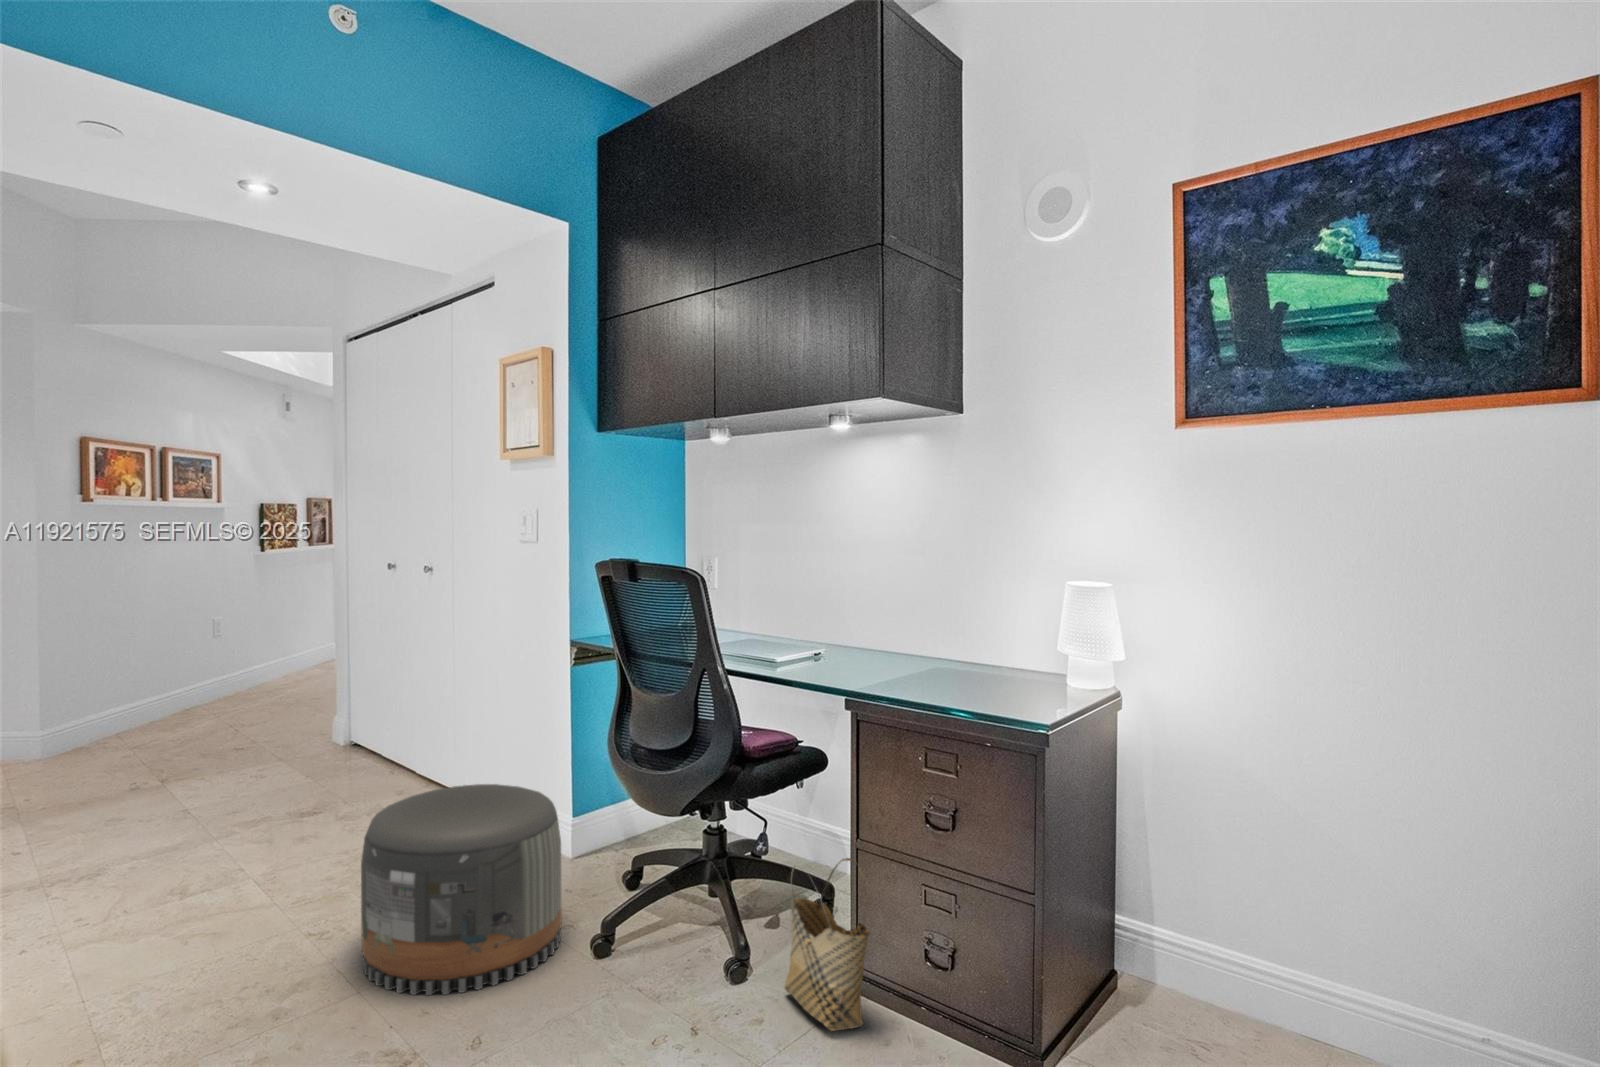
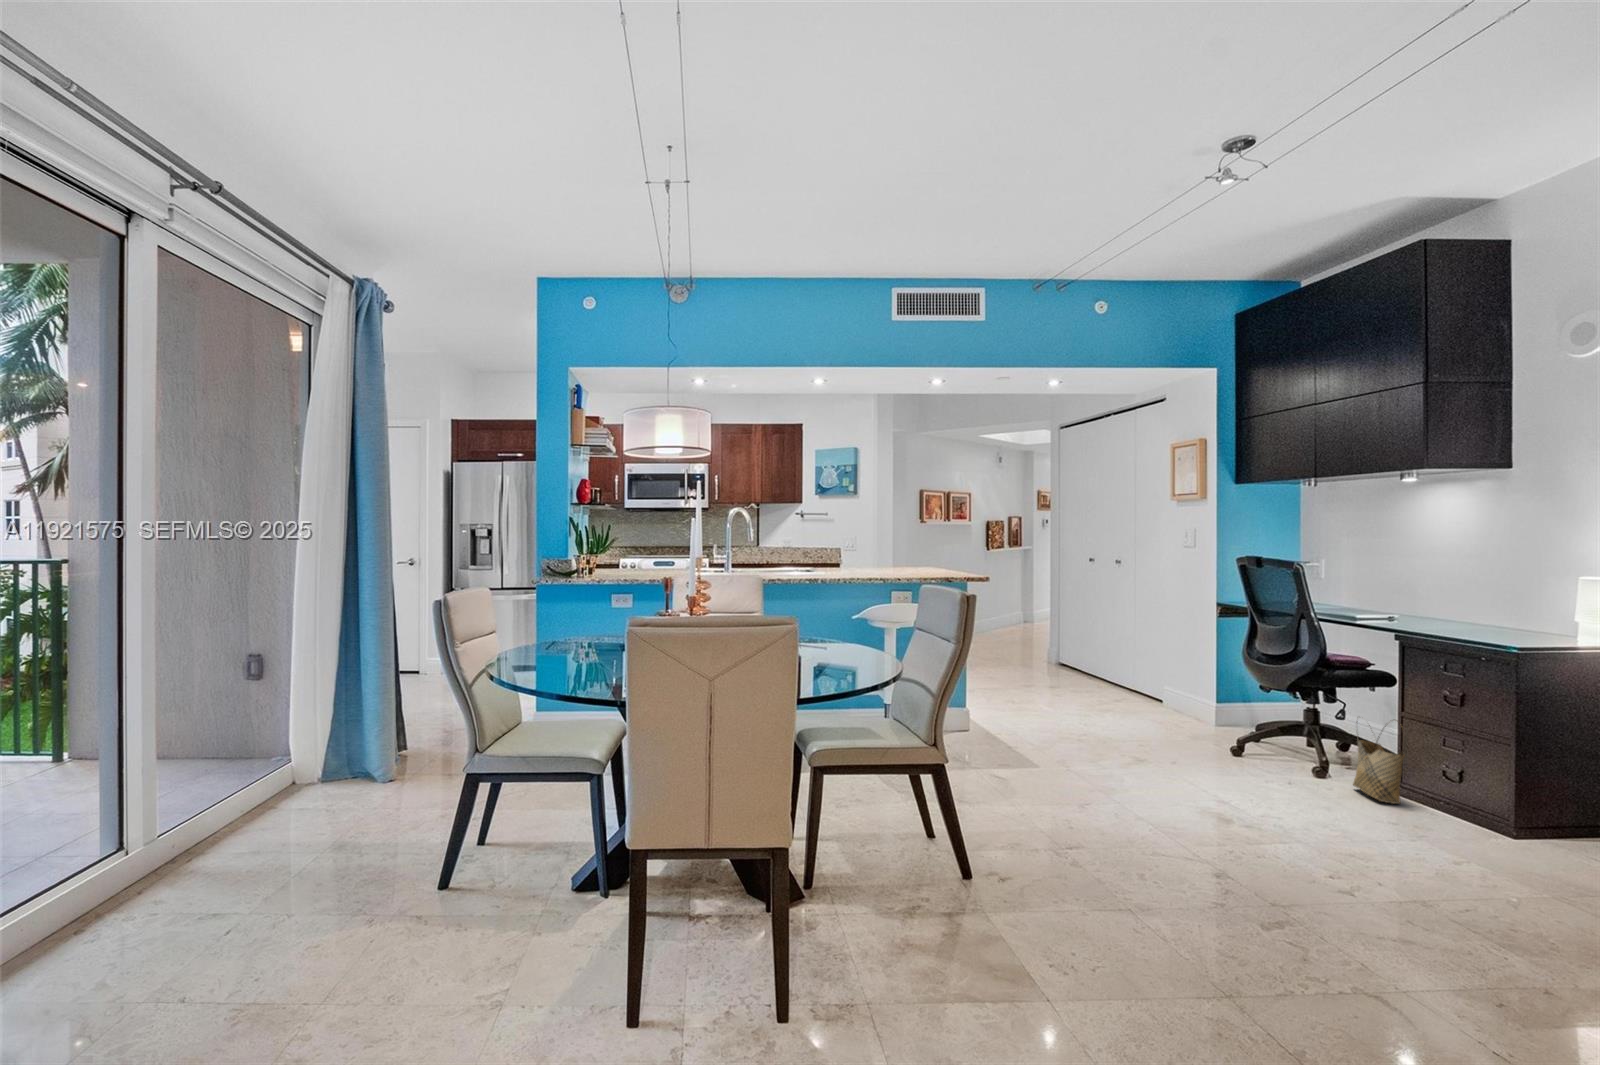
pouf: present [361,784,562,995] -> none [1117,670,1218,760]

